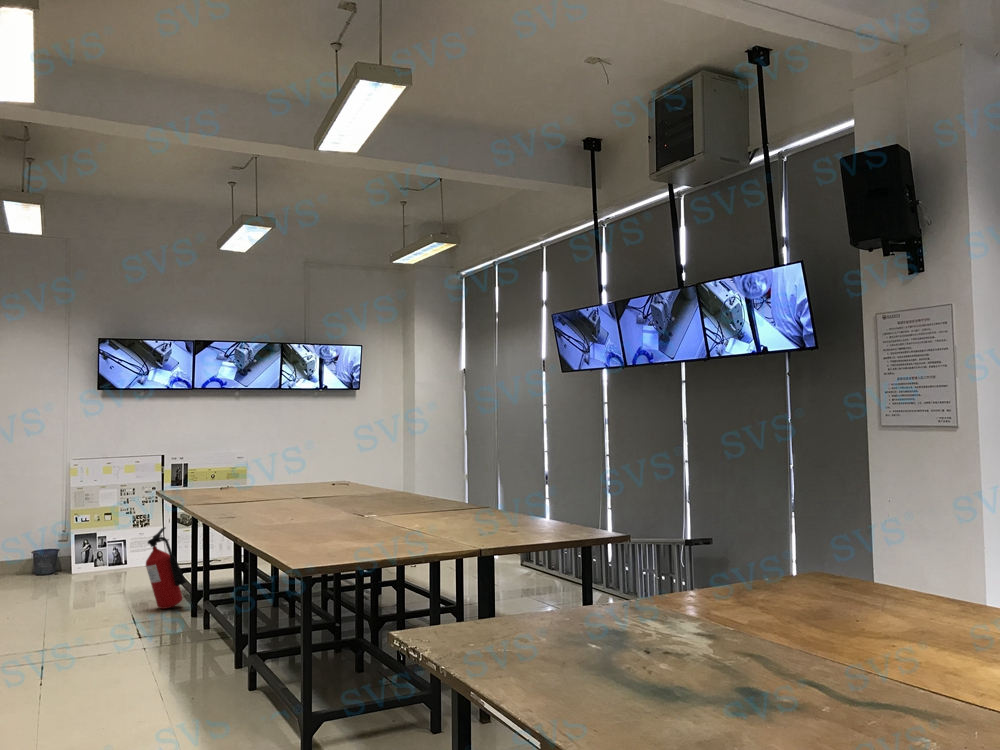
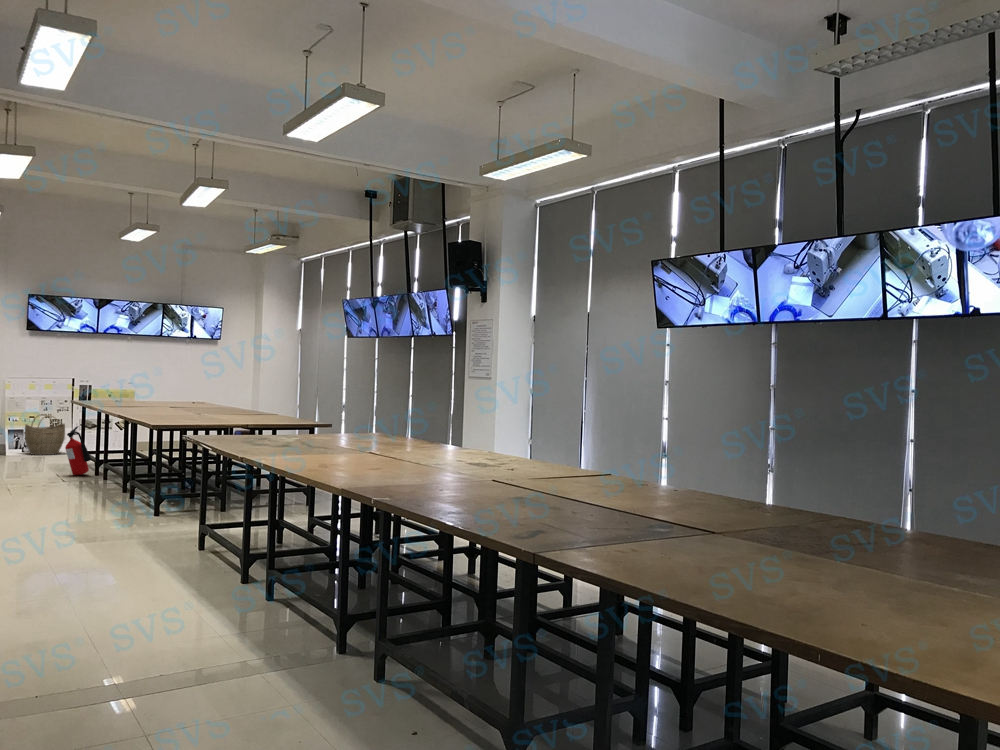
woven basket: none [96,509,152,571] -> present [24,414,65,455]

